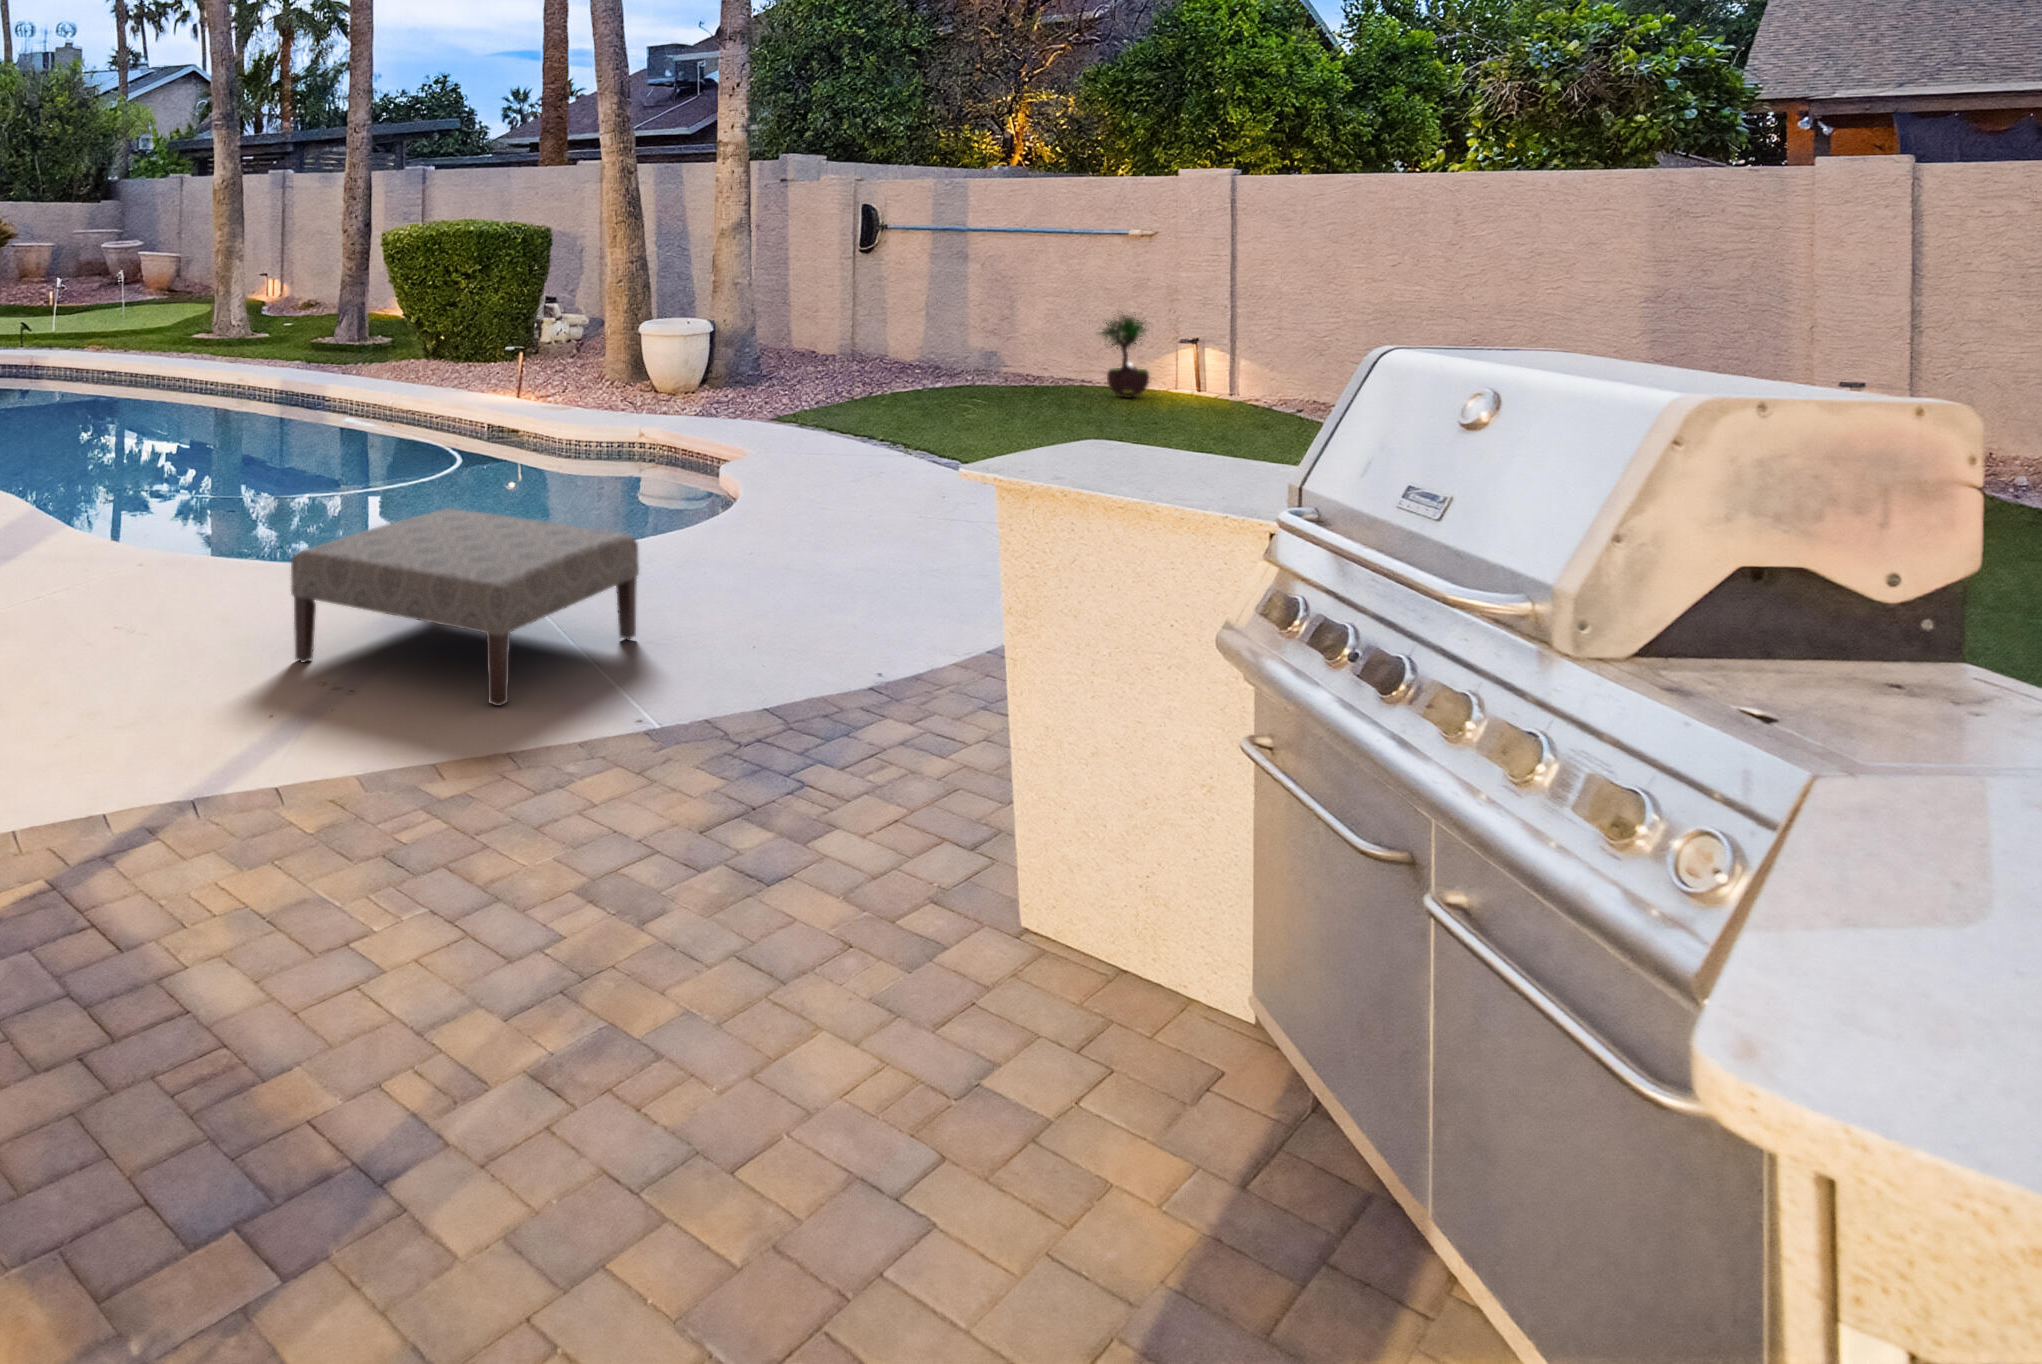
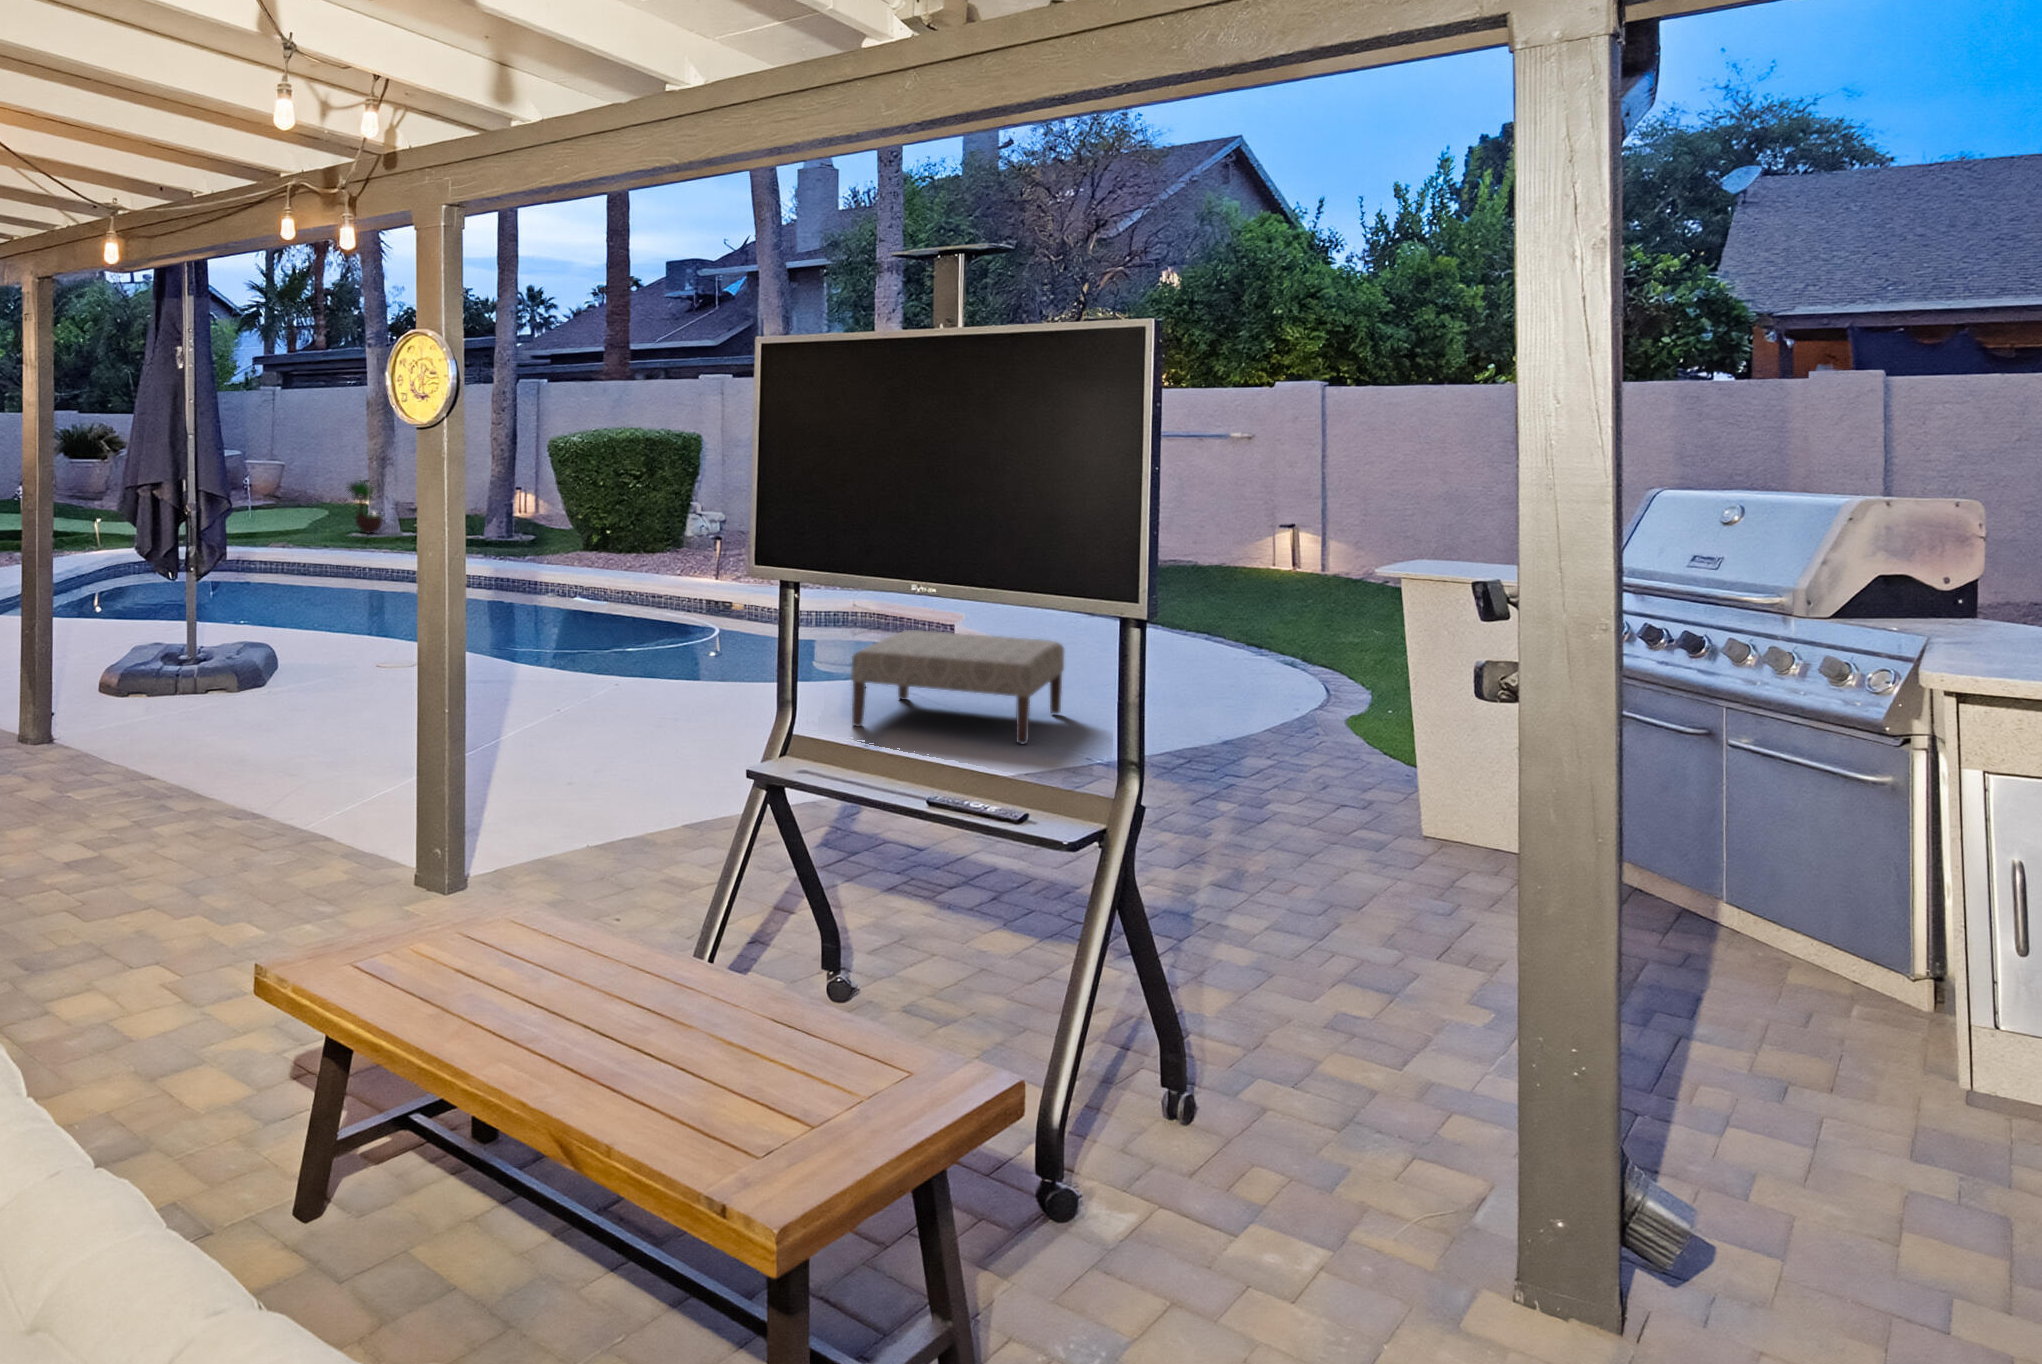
potted tree: present [1100,312,1149,398] -> present [347,480,382,533]

